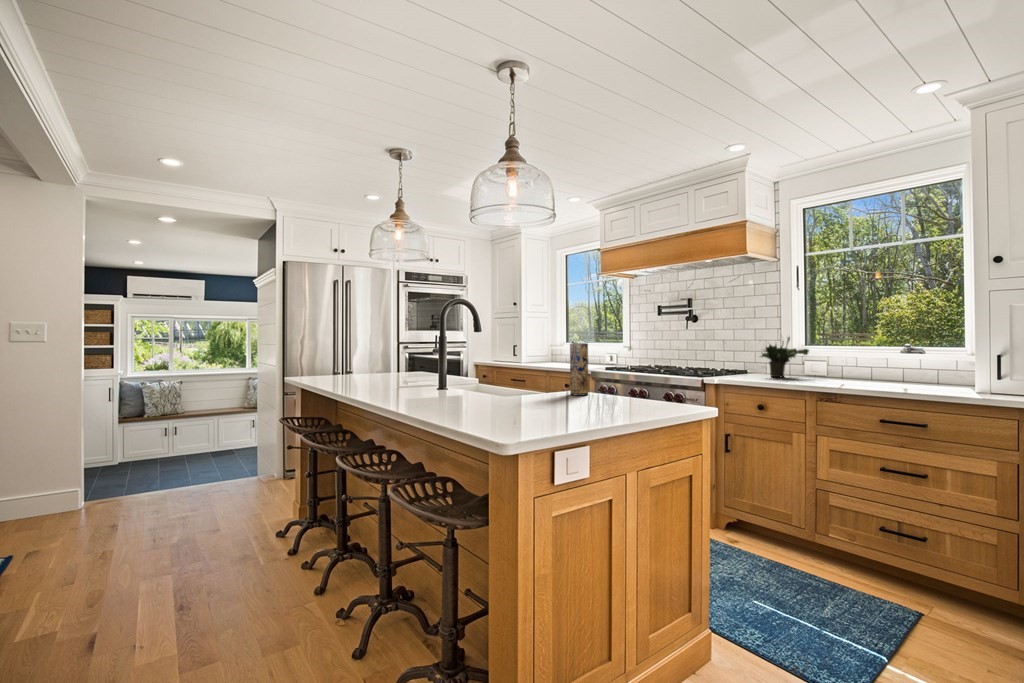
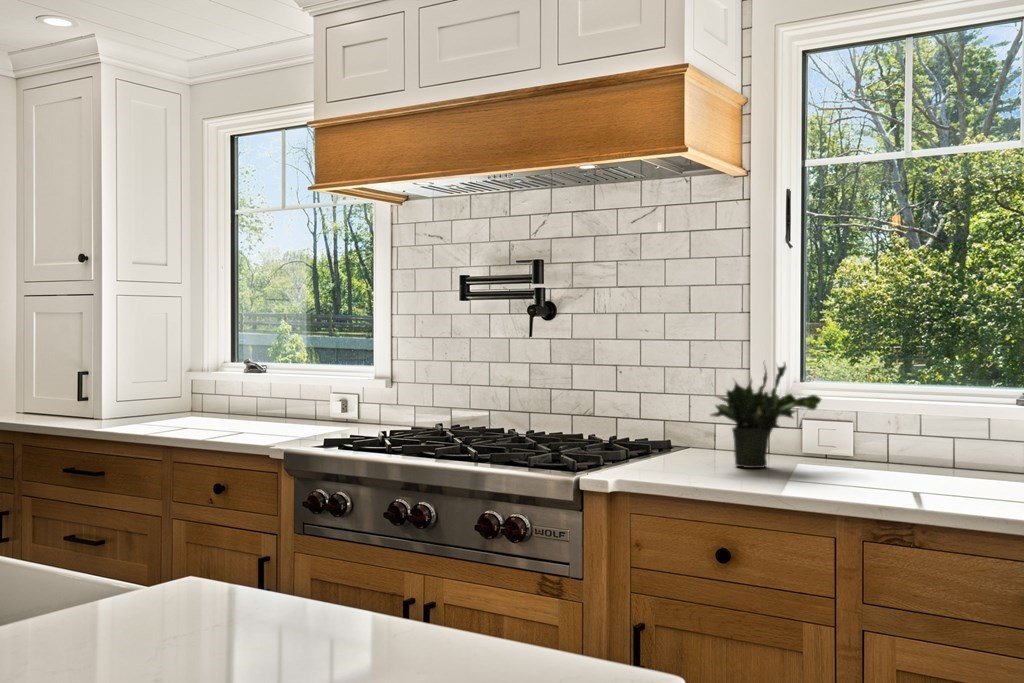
vase: present [570,343,588,396] -> none [108,413,190,643]

